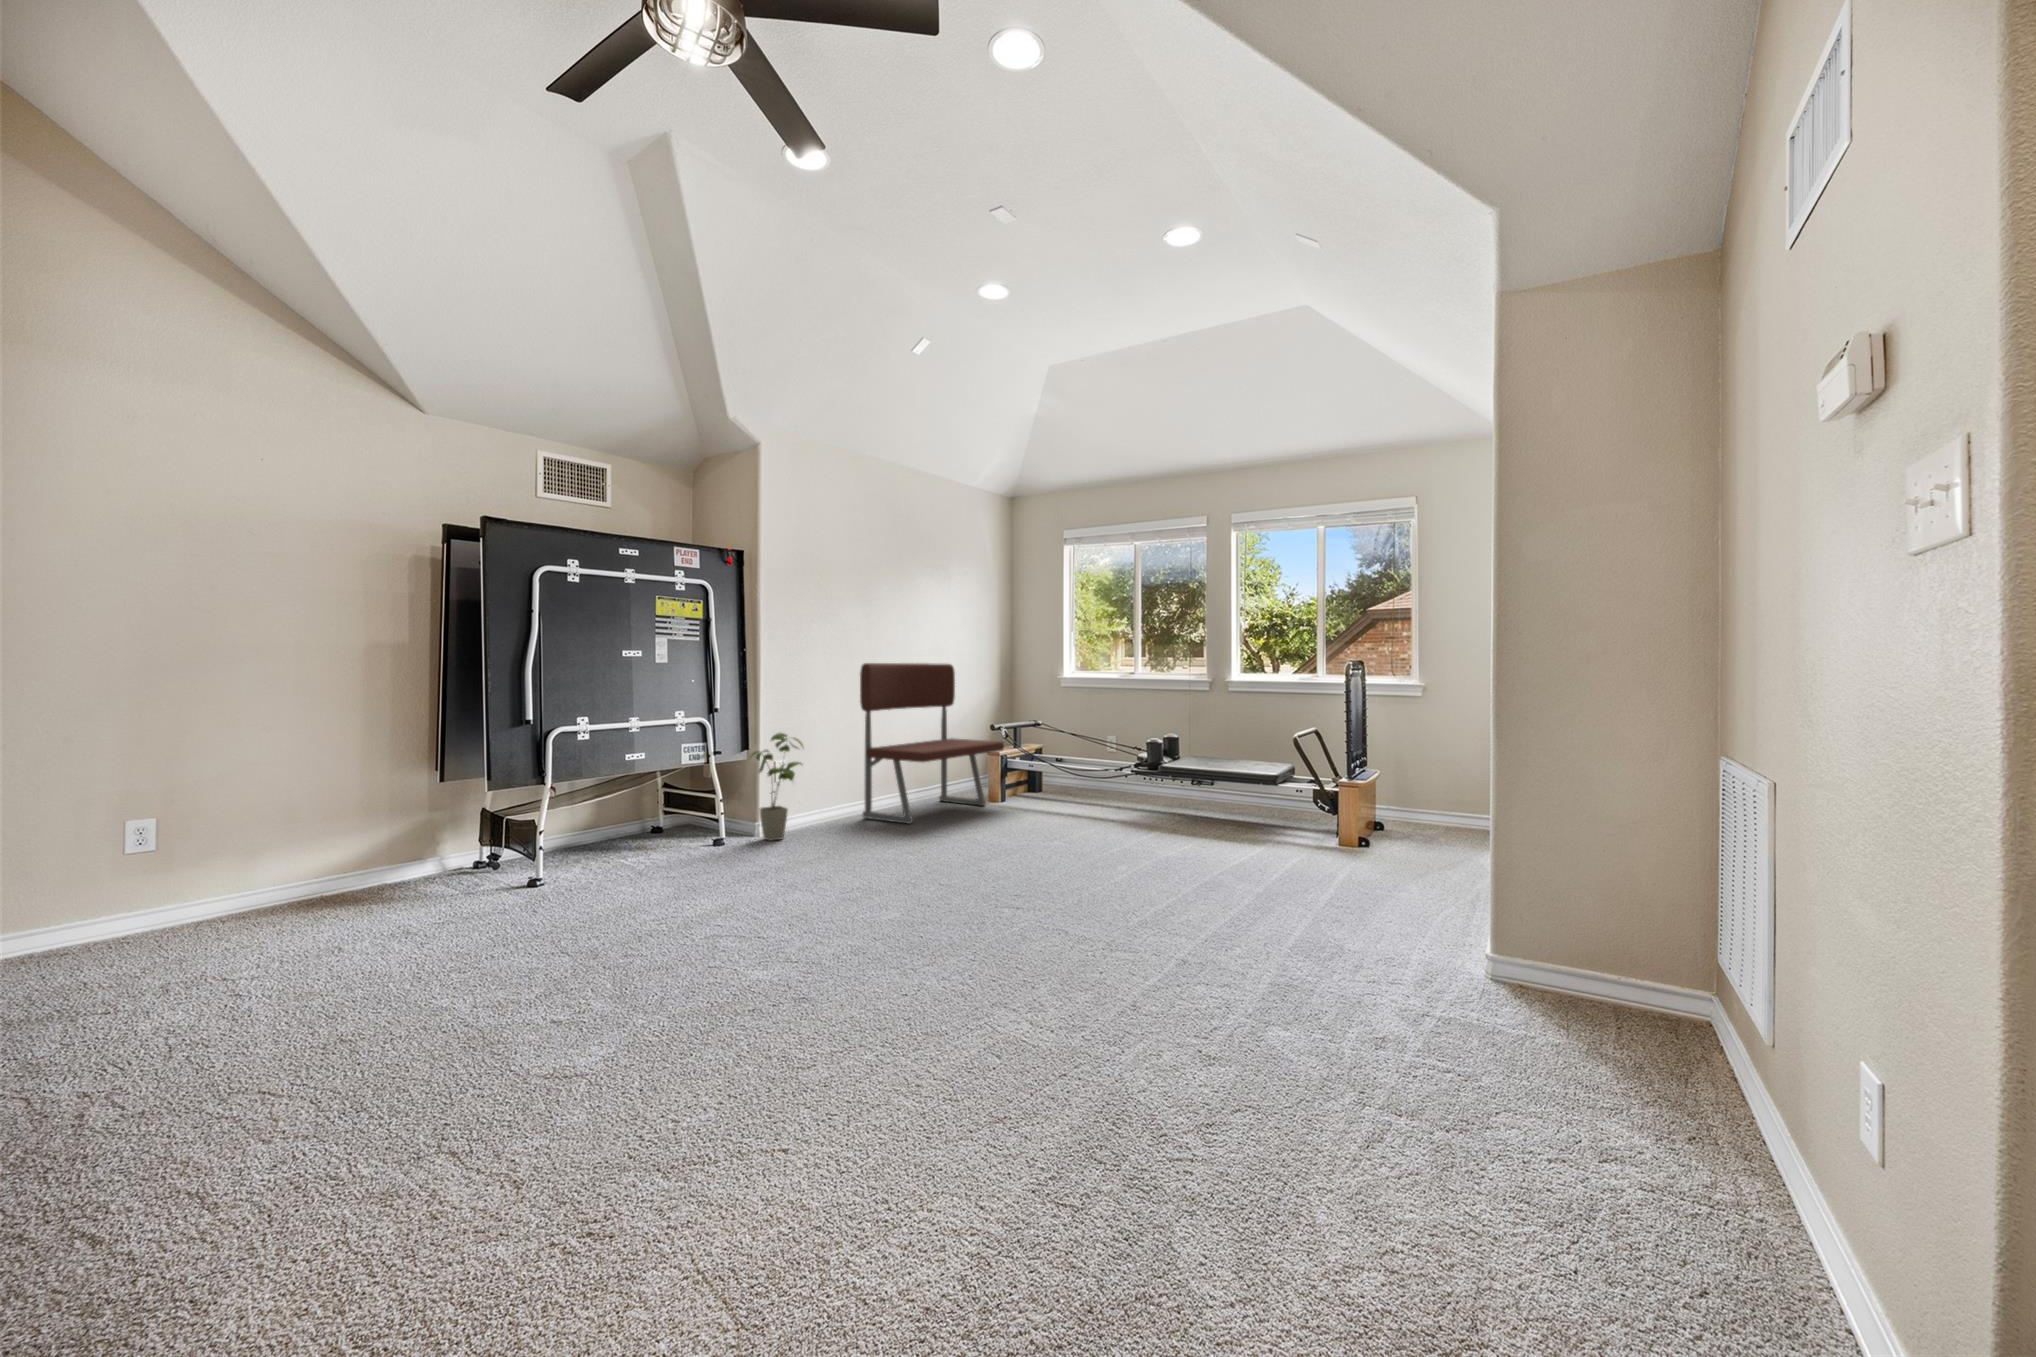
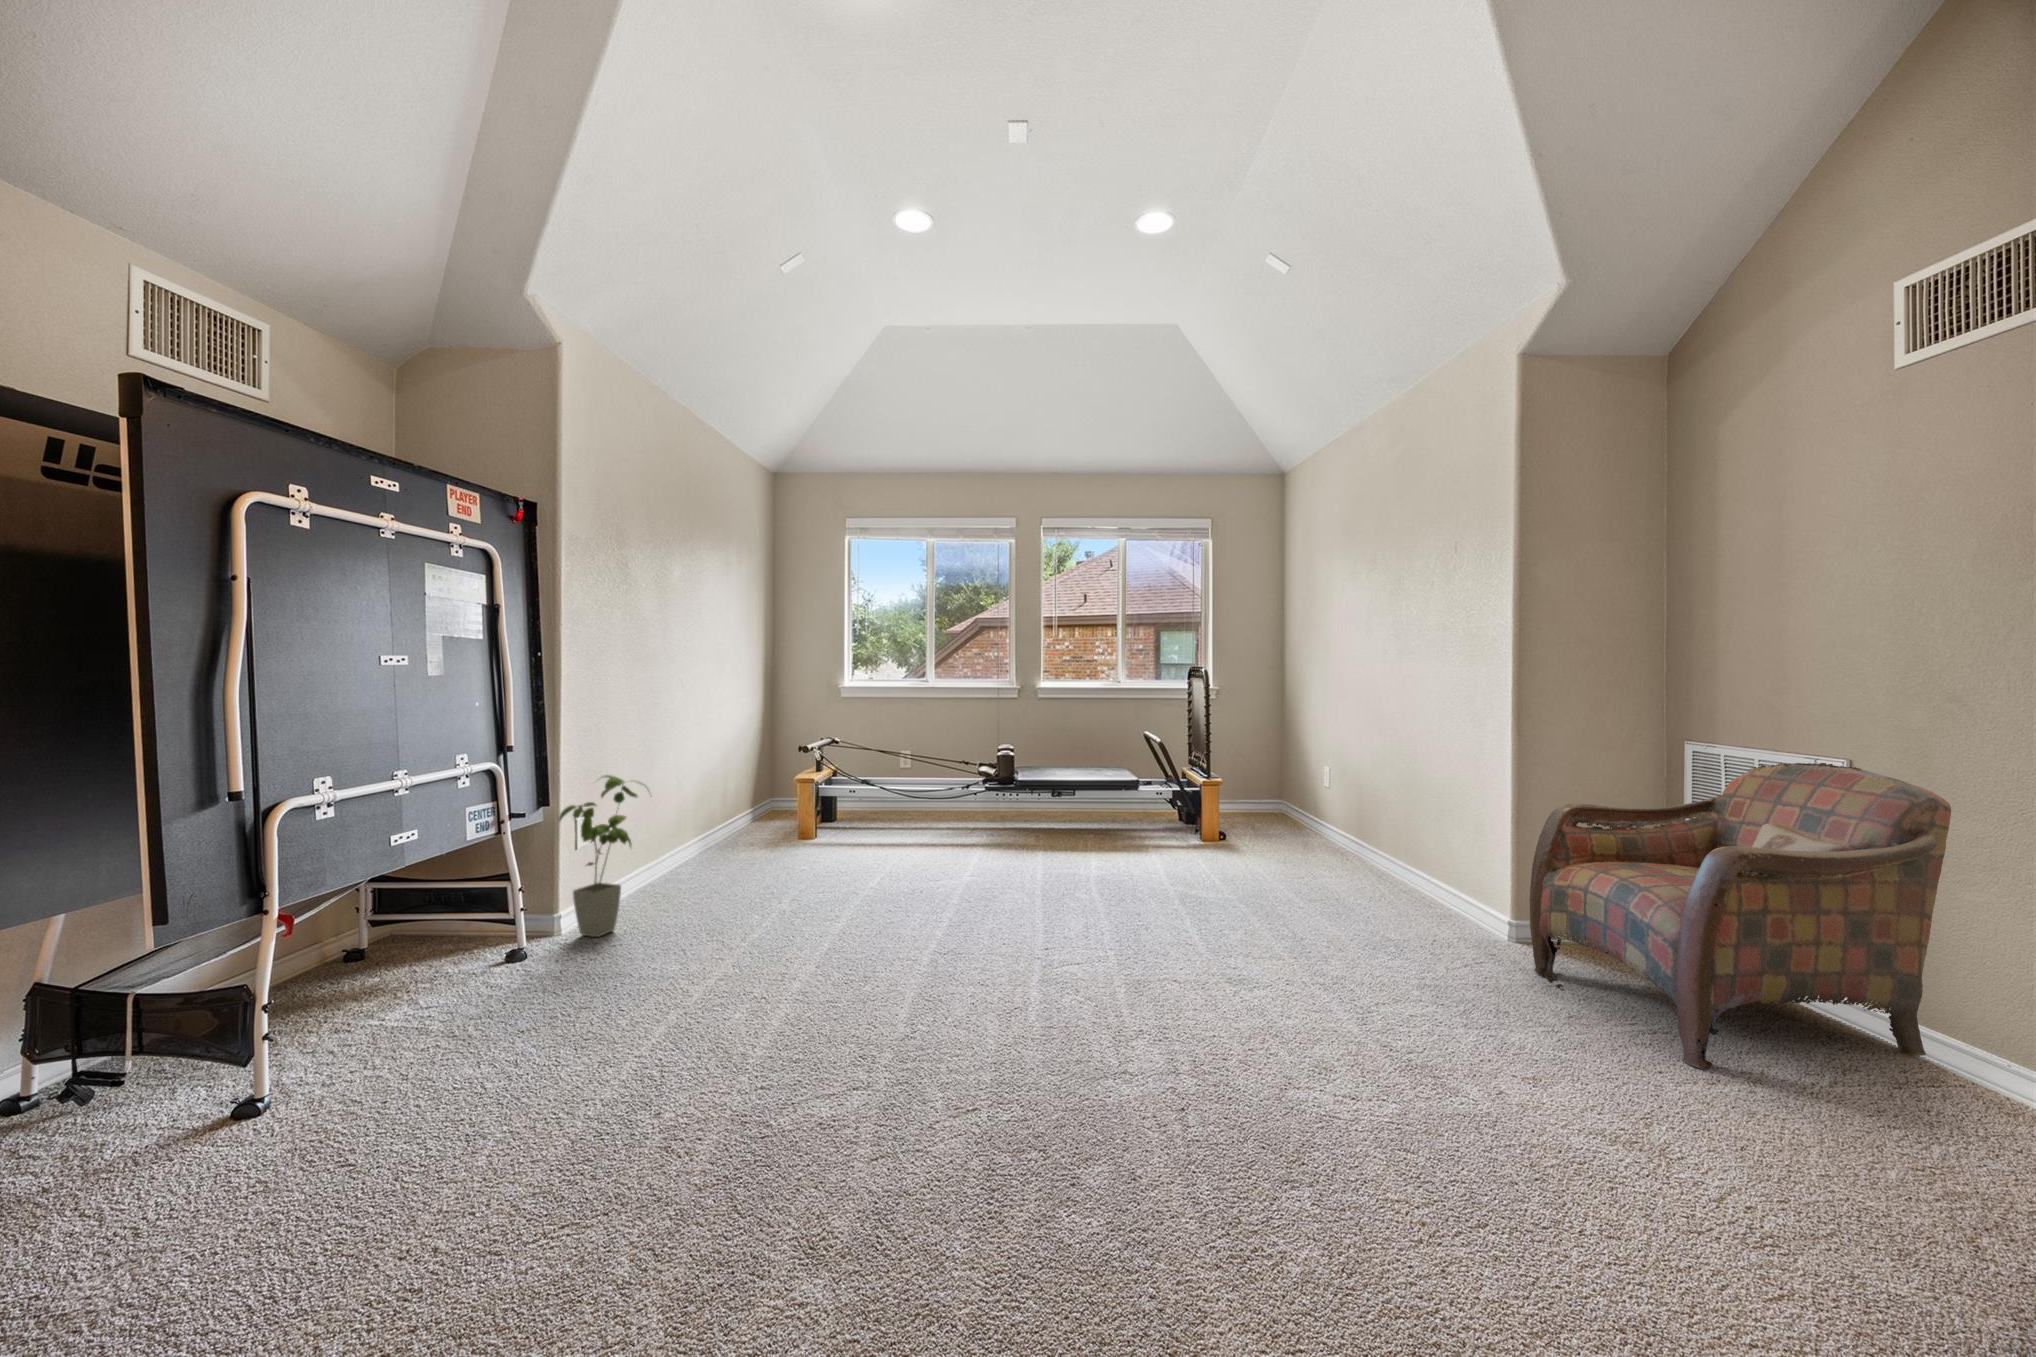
bench: present [860,663,1004,824] -> none [672,671,826,881]
armchair: none [1345,782,1750,1159] -> present [1530,763,1951,1069]

